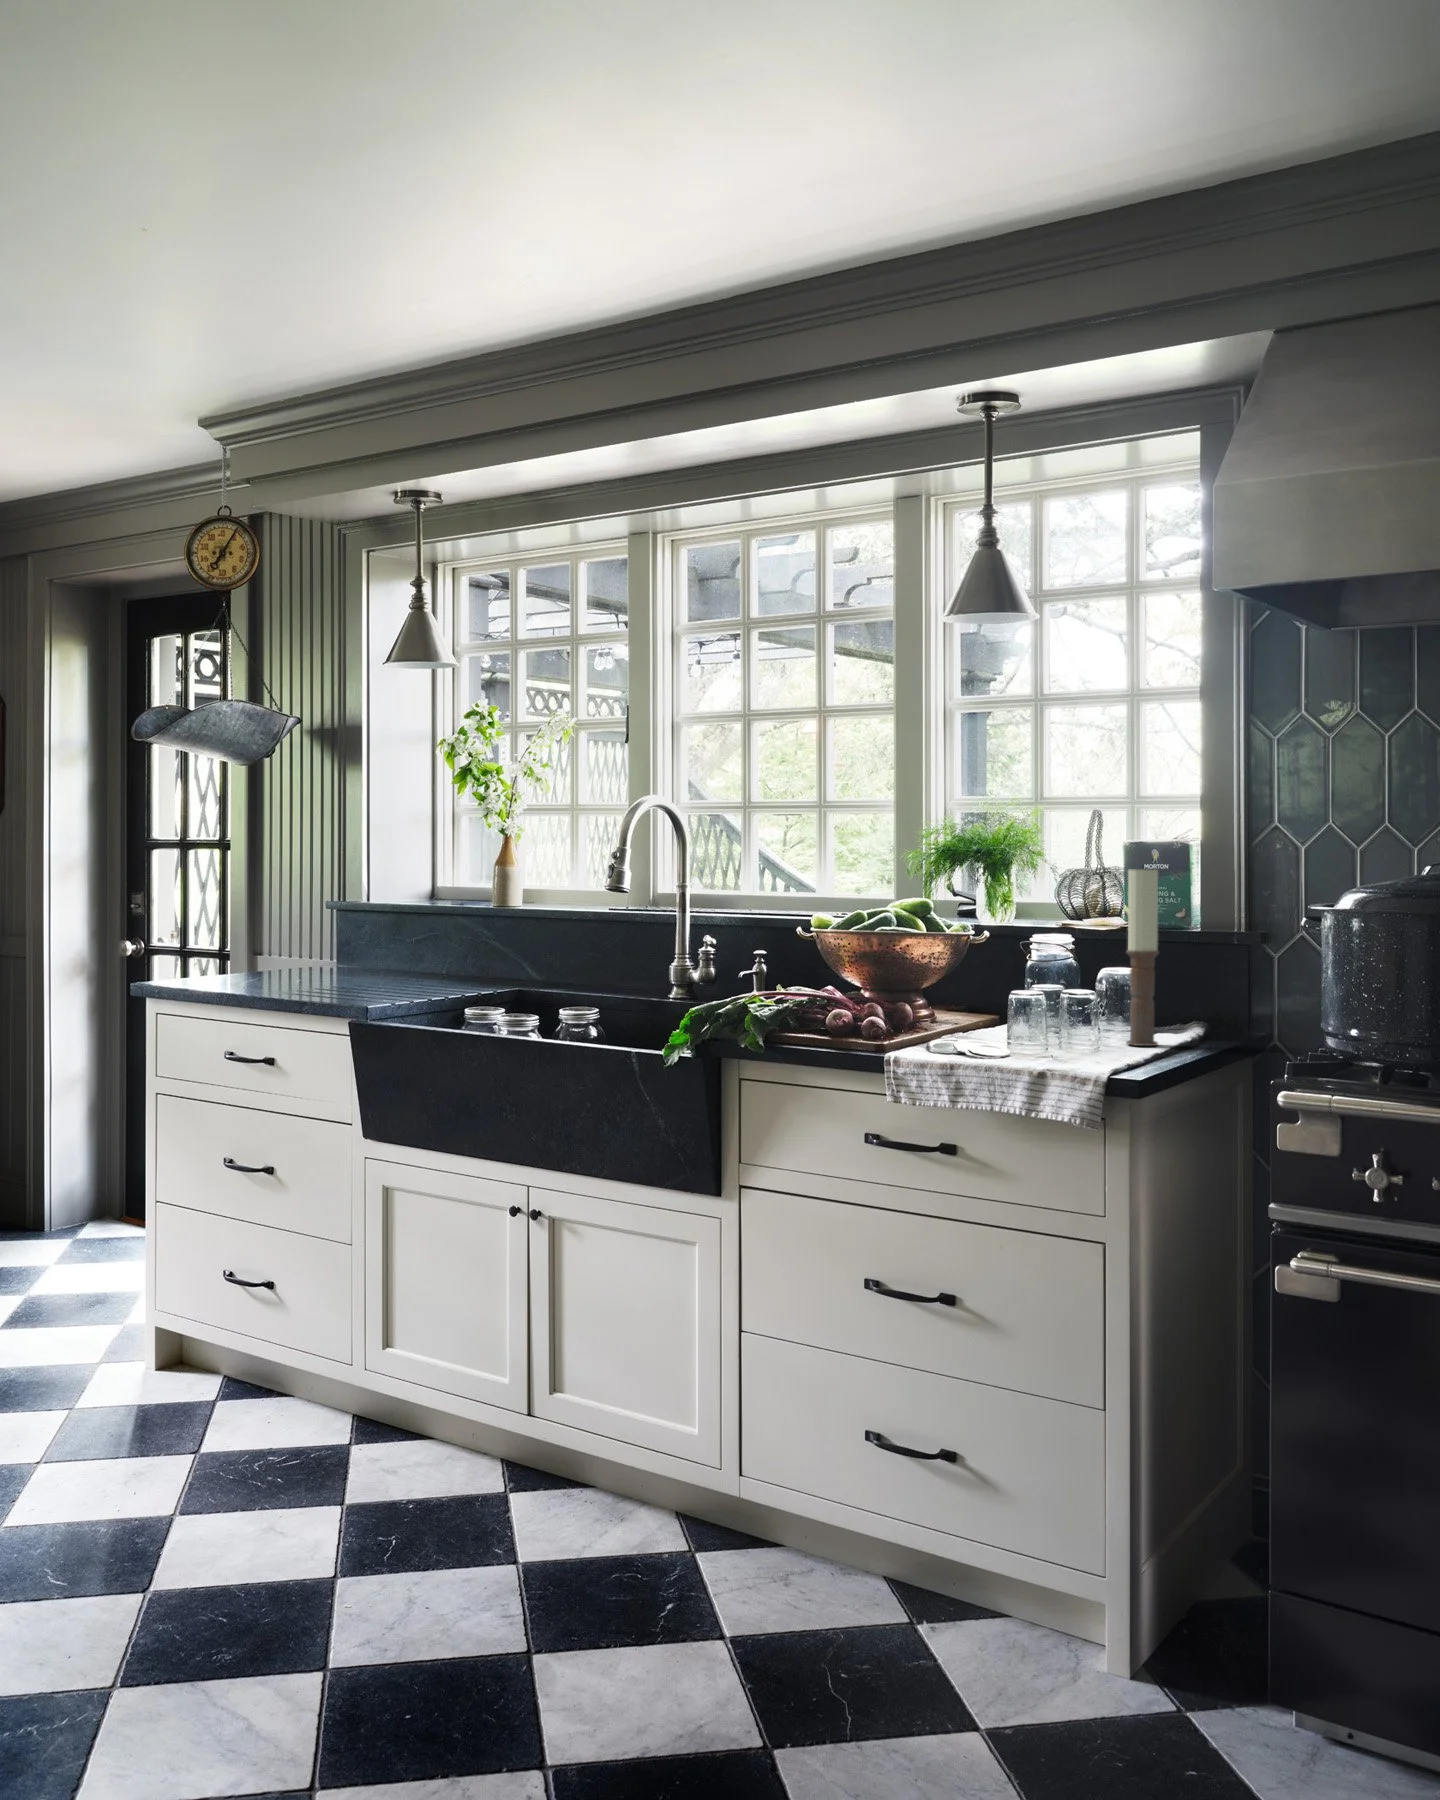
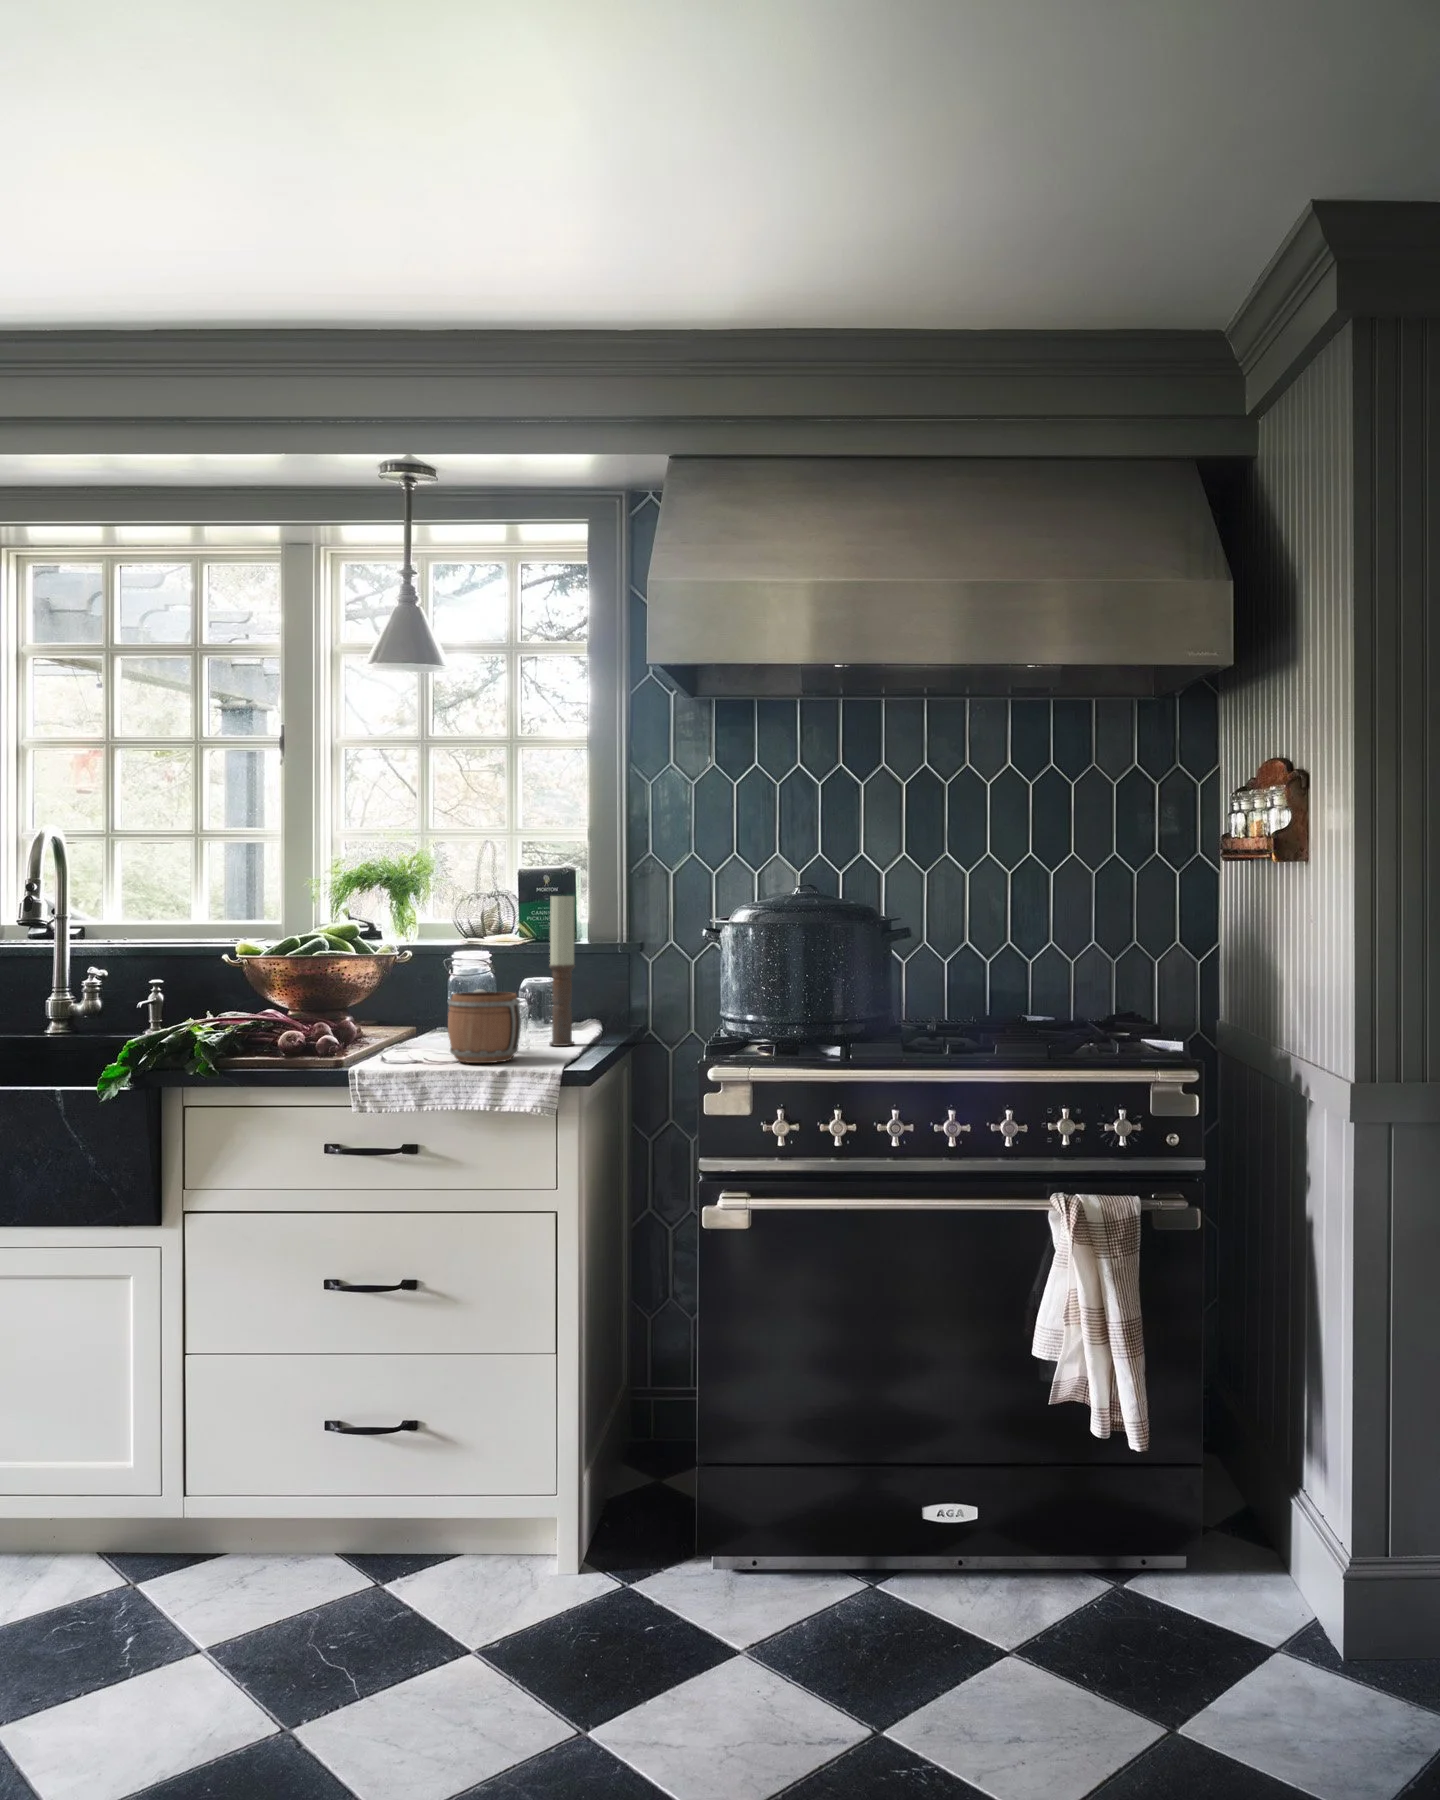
mug: none [992,976,1075,1061] -> present [448,989,521,1063]

